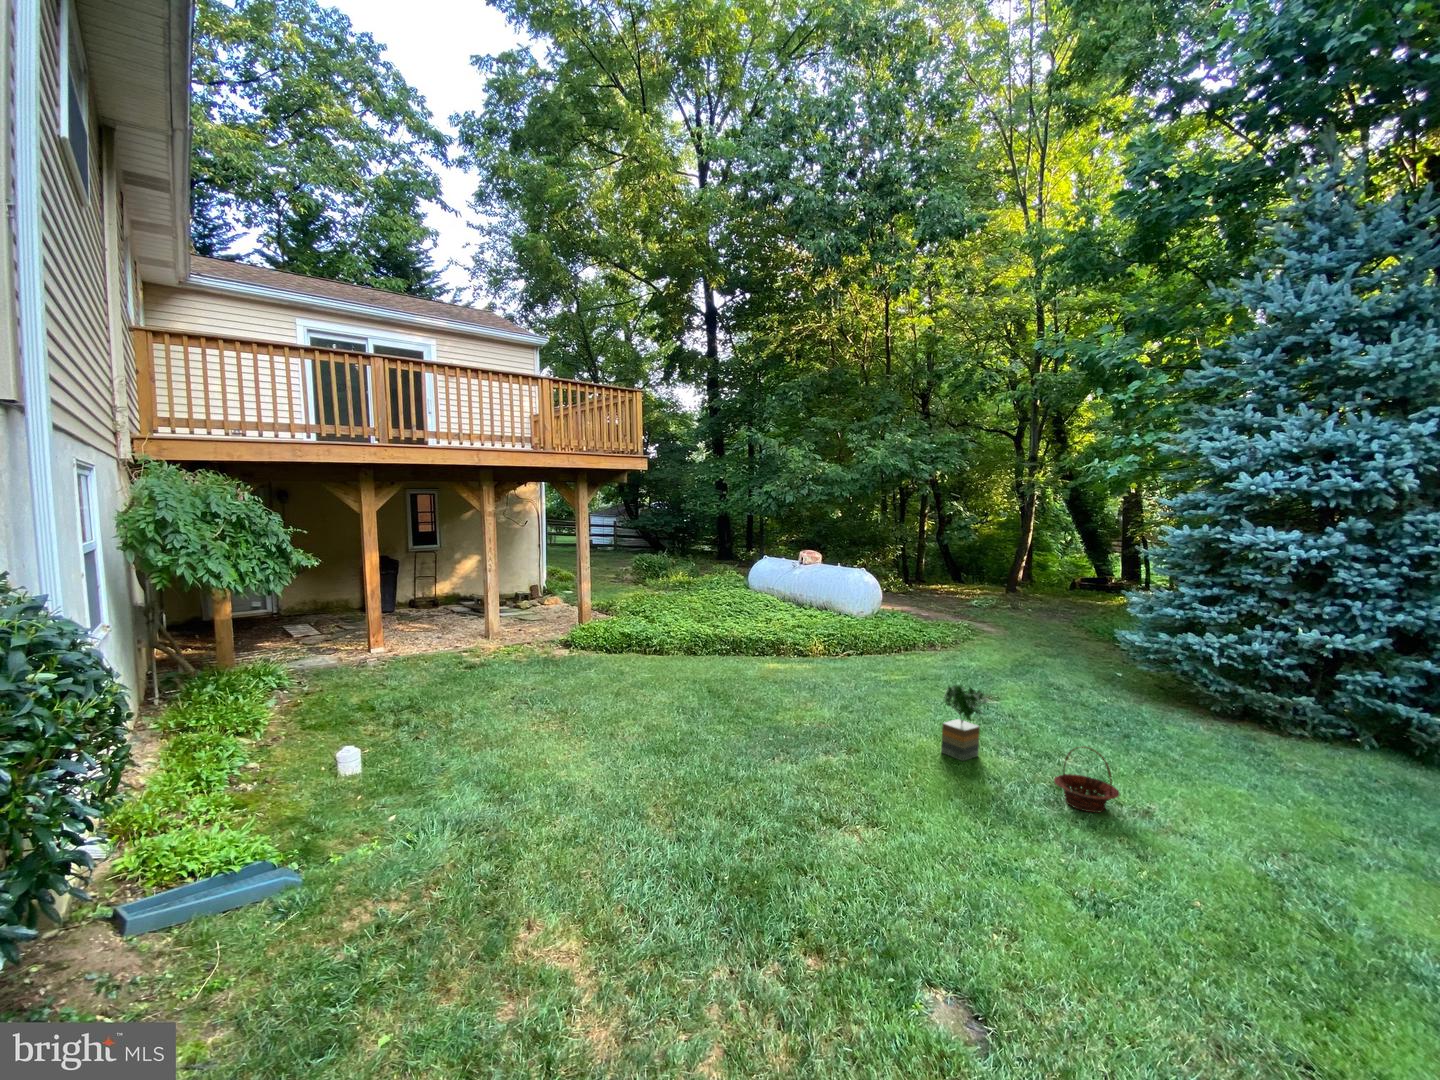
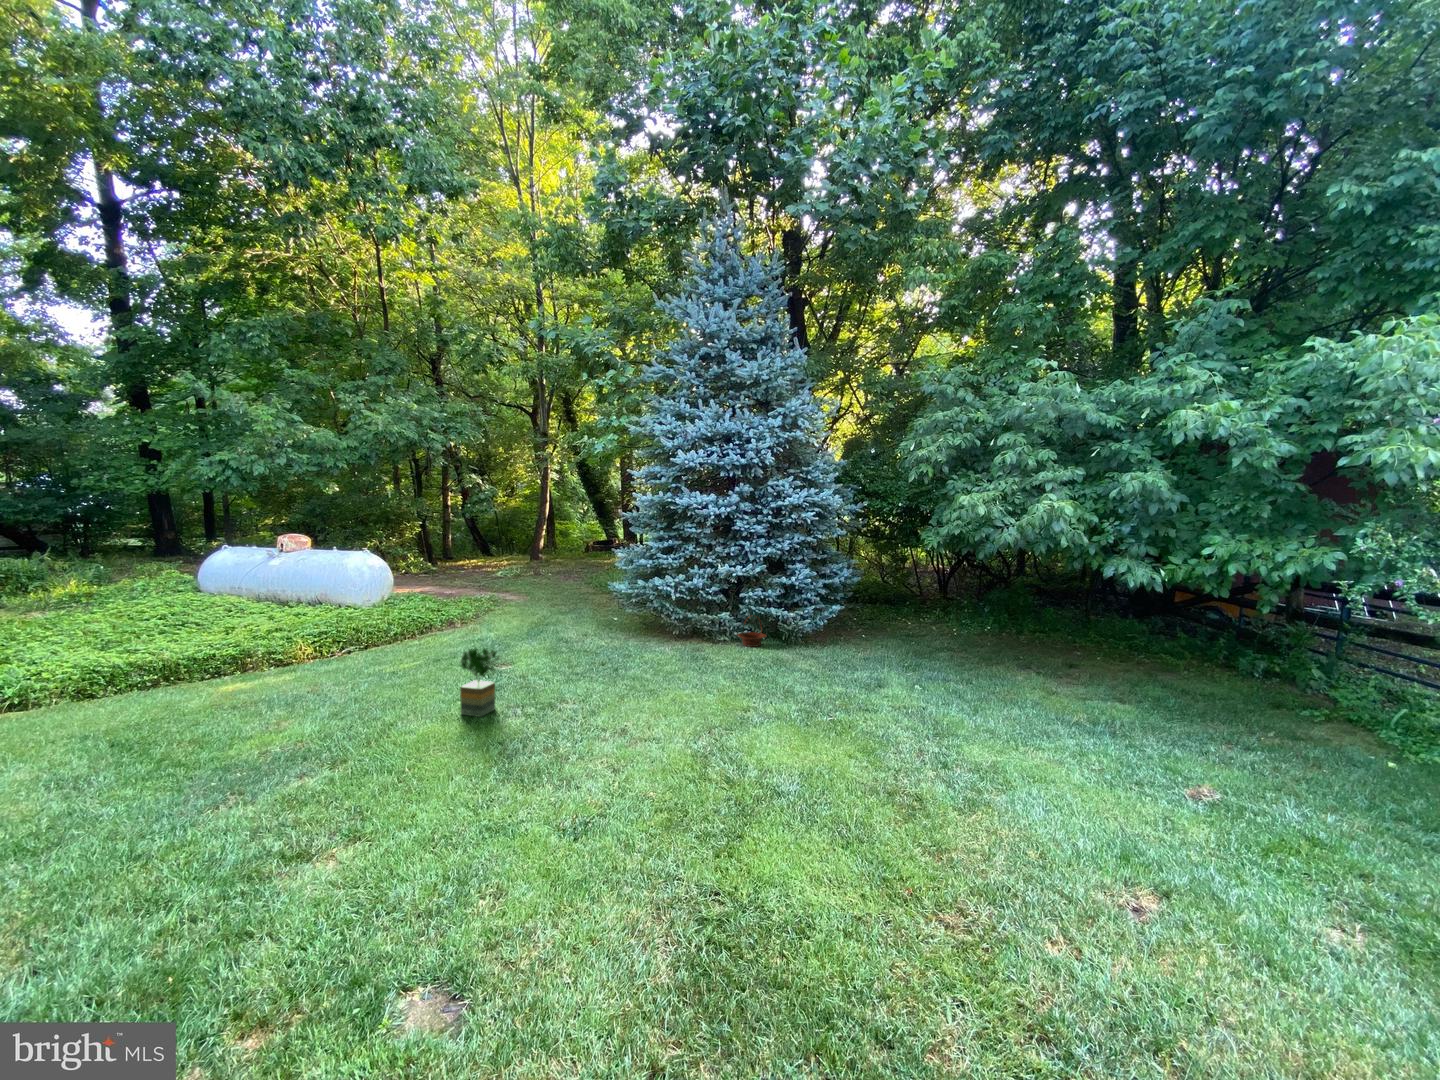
basket: present [1054,747,1119,812] -> present [738,617,766,647]

